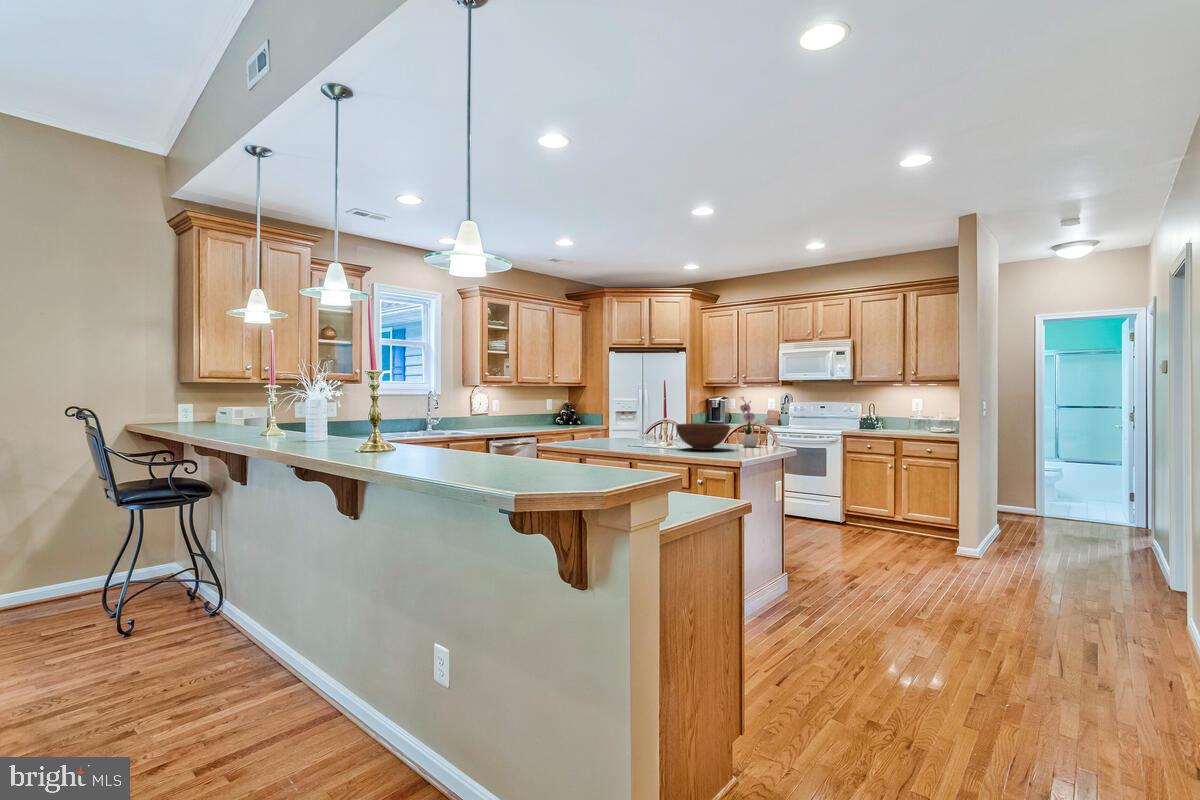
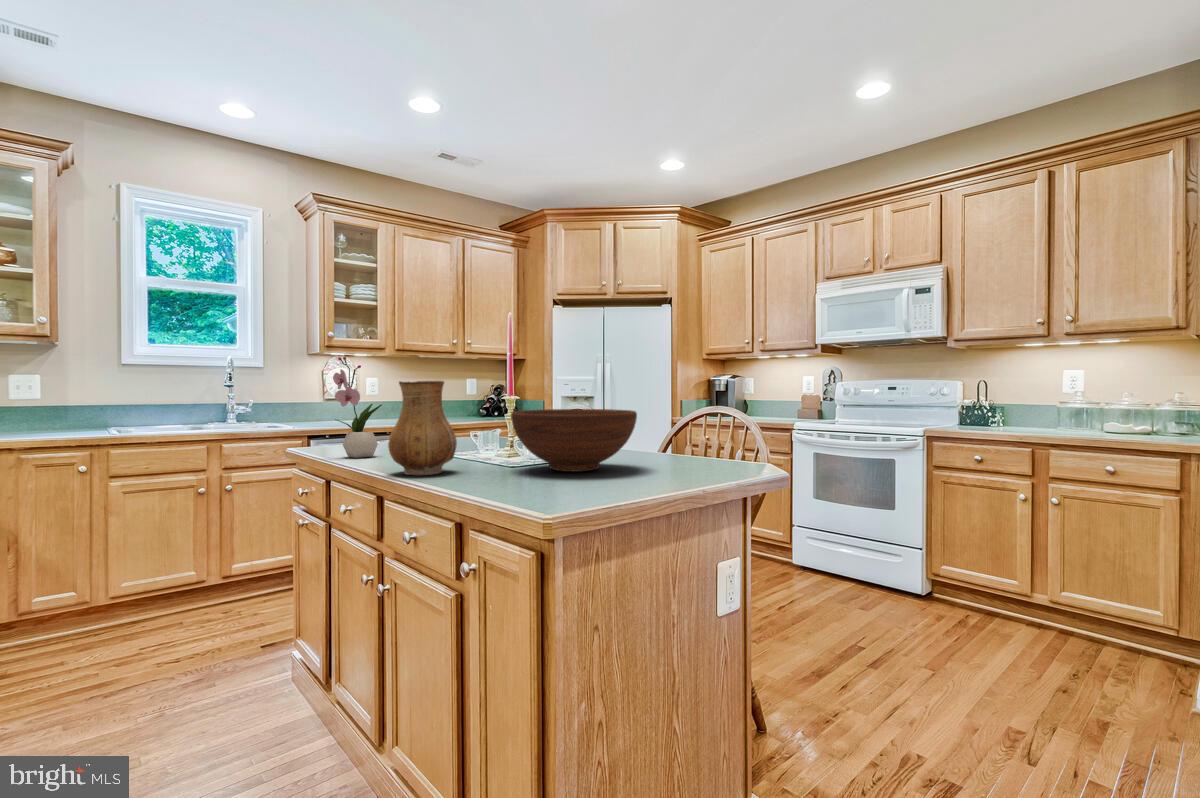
flower arrangement: present [740,397,758,447] -> present [333,357,382,458]
ceramic pitcher: none [629,412,657,452] -> present [388,381,457,475]

